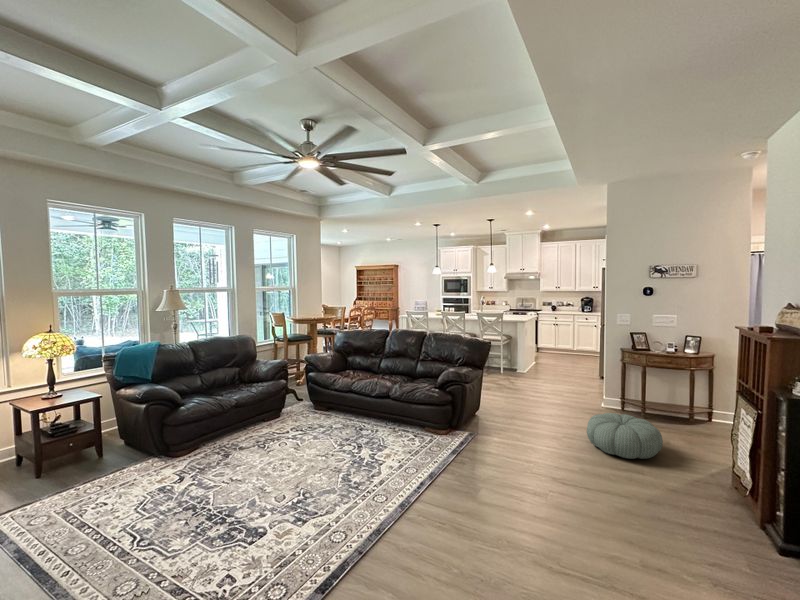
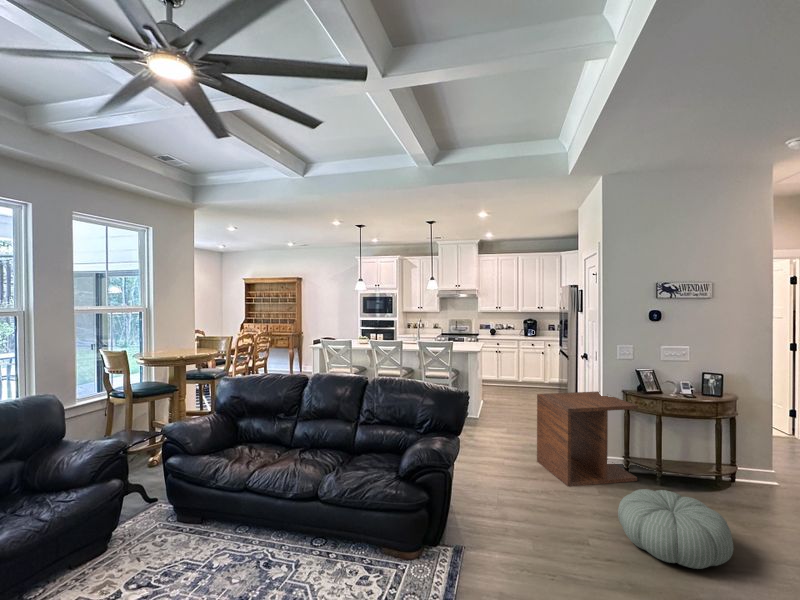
side table: none [555,351,629,417] -> present [537,391,638,487]

